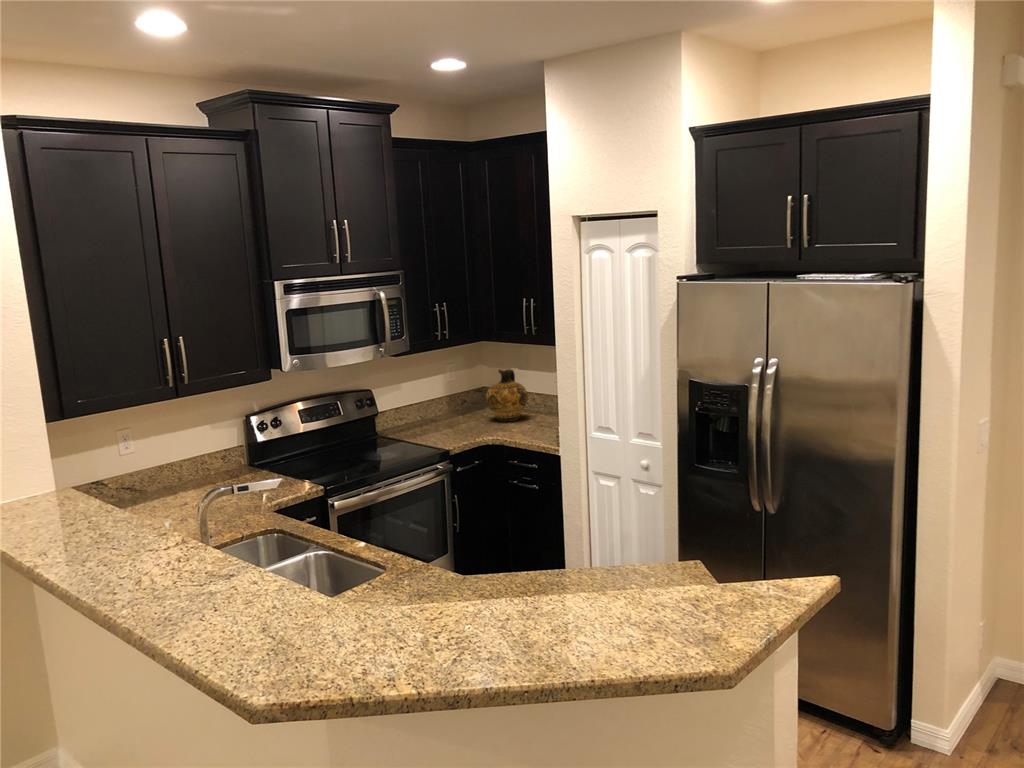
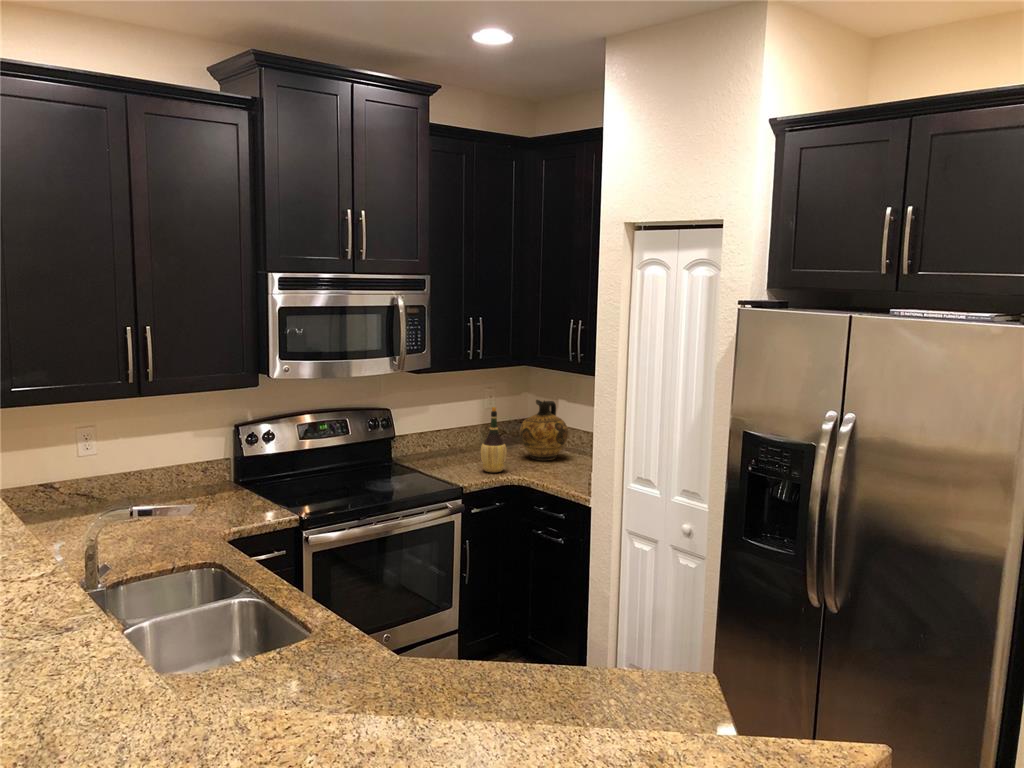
wine bottle: none [458,379,481,435] -> present [480,407,507,472]

